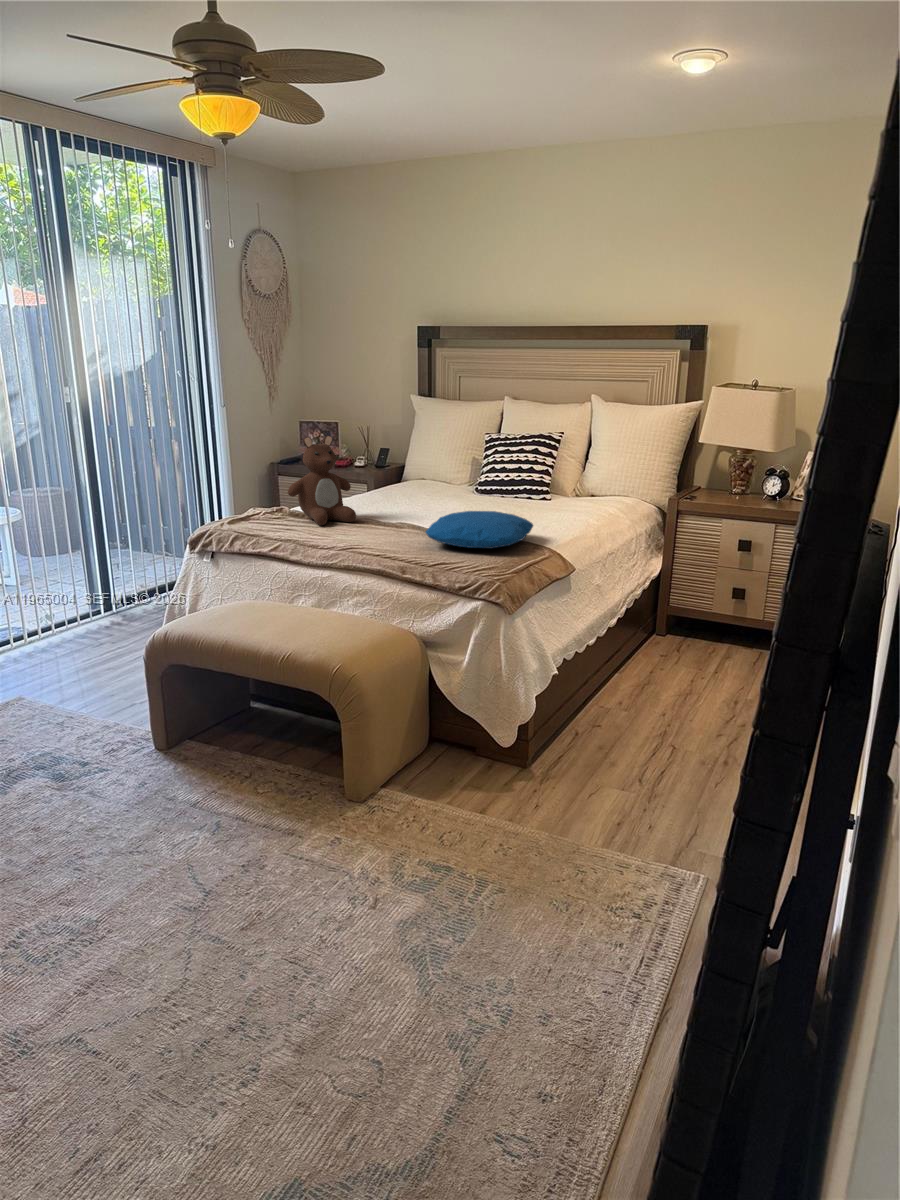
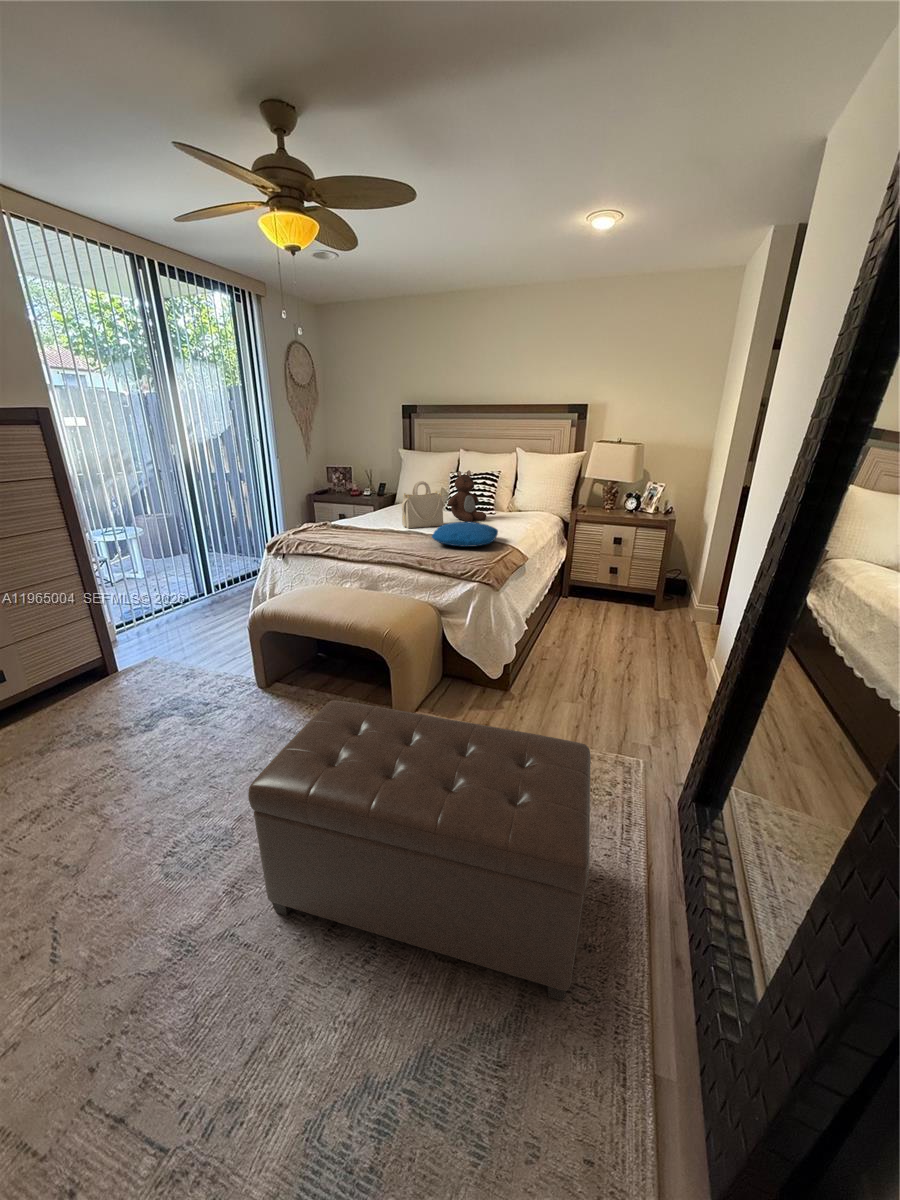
teddy bear: present [288,436,356,525] -> present [448,470,487,522]
handbag: none [394,447,460,518] -> present [402,481,443,528]
ottoman: none [106,750,566,1151] -> present [248,700,591,1001]

